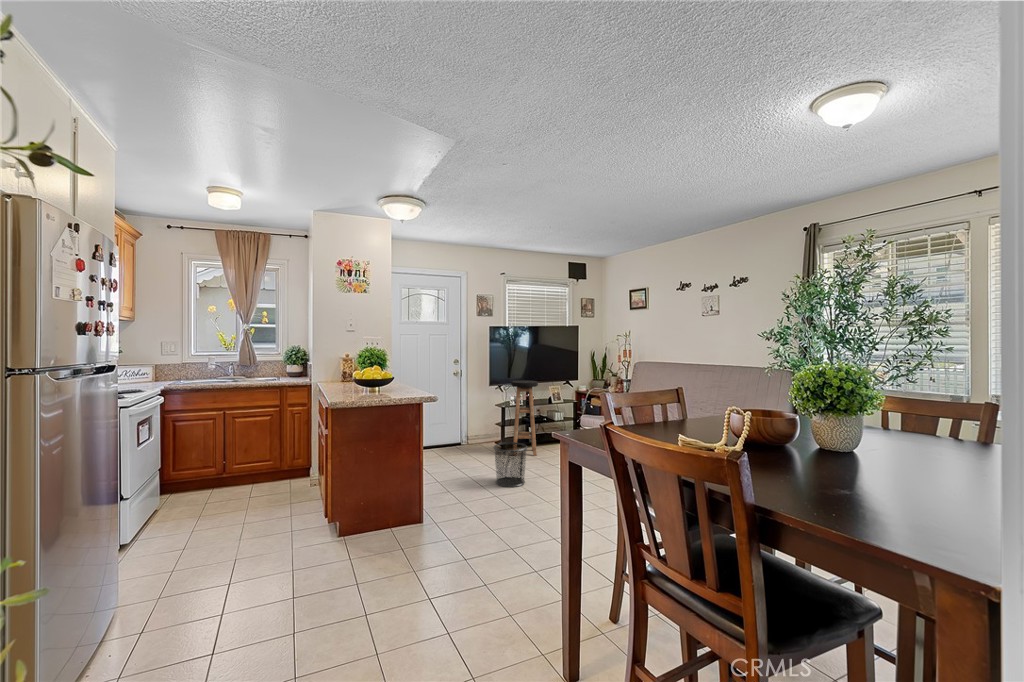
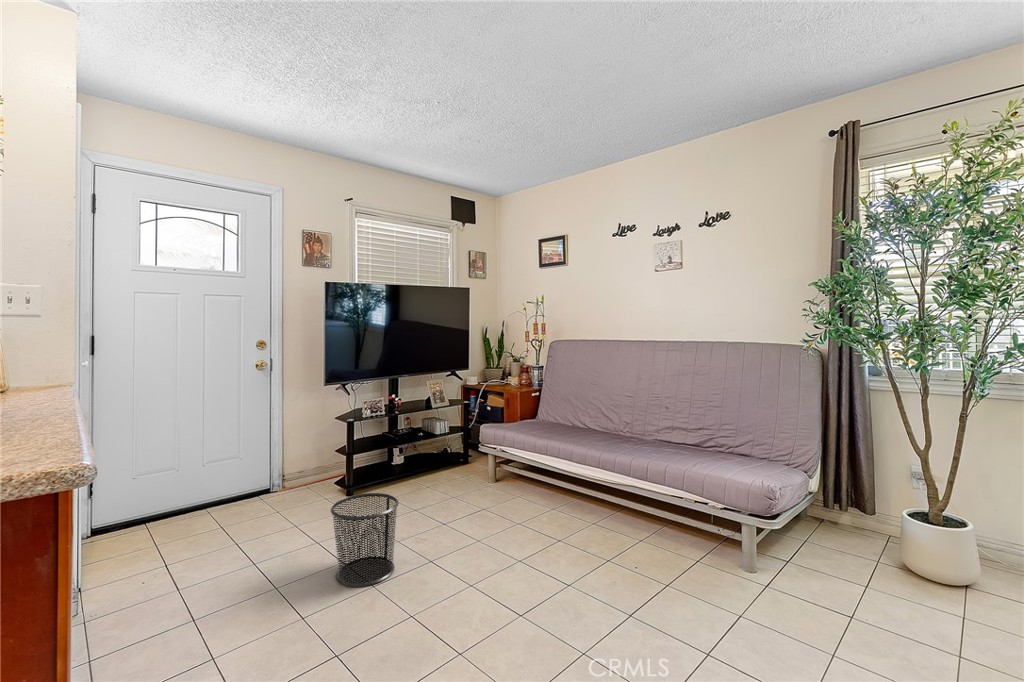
bar stool: present [511,380,538,456] -> none [364,375,409,501]

